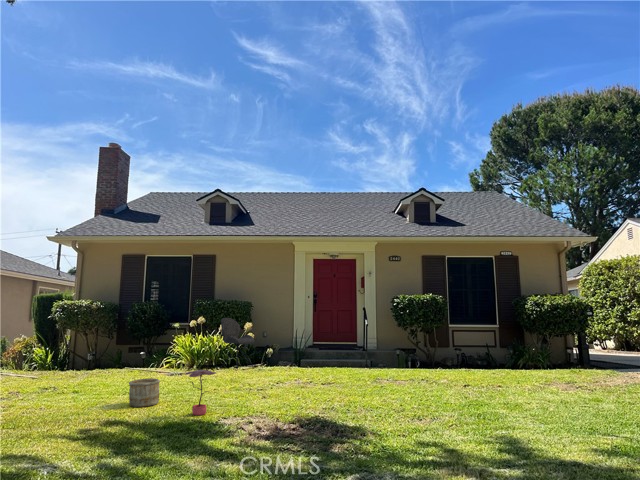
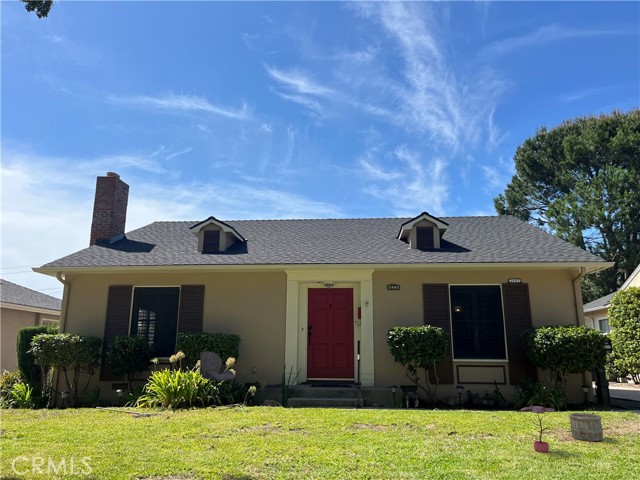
potted plant: present [186,370,216,415] -> present [521,406,555,452]
wooden bucket: present [129,378,160,407] -> present [569,413,603,441]

